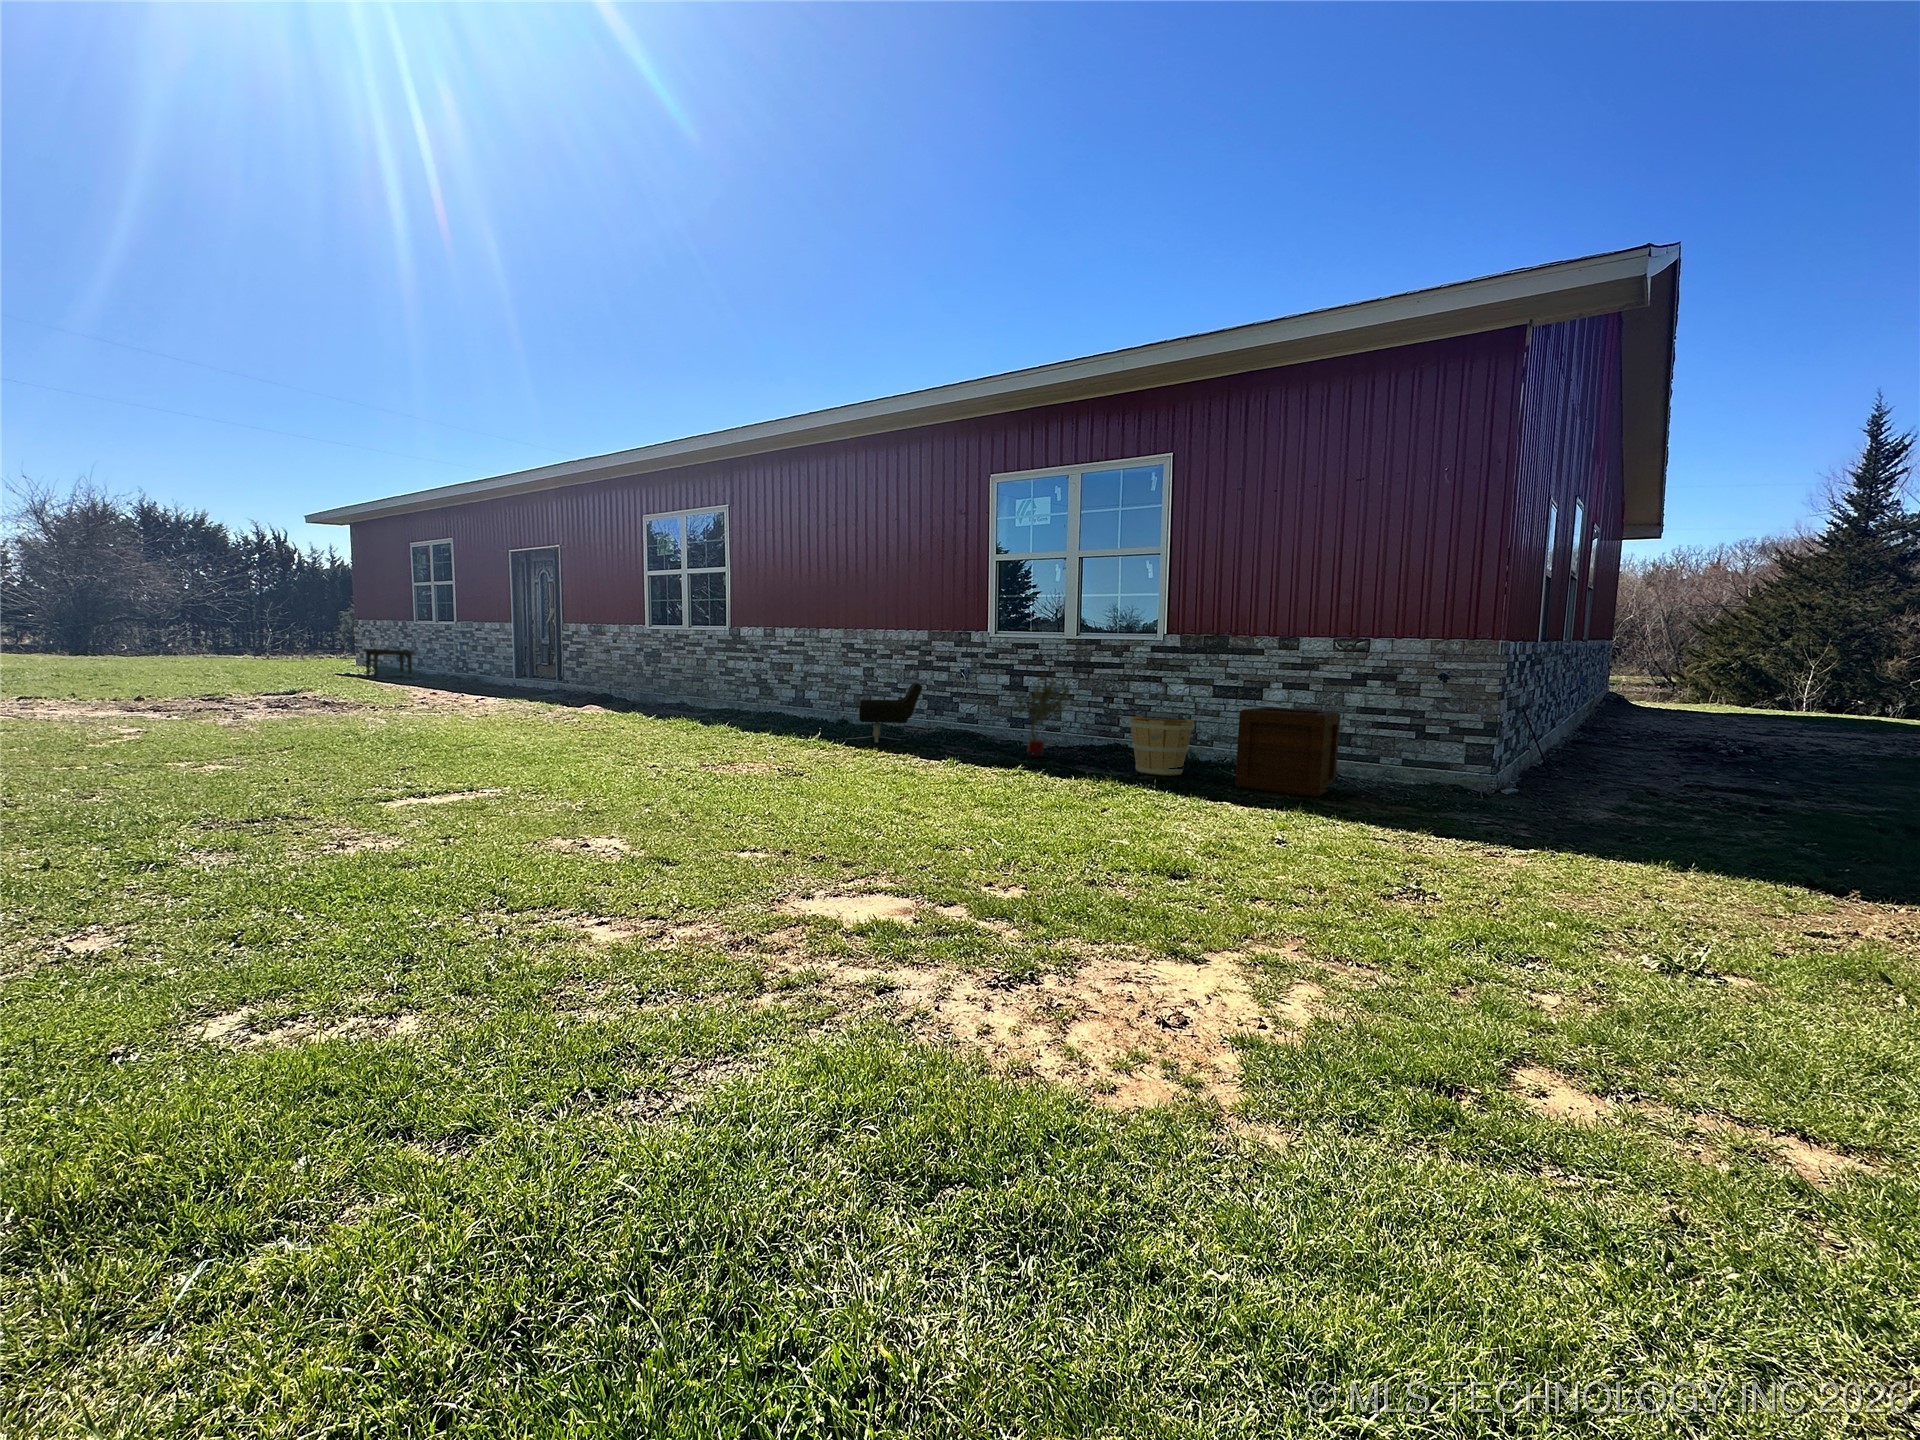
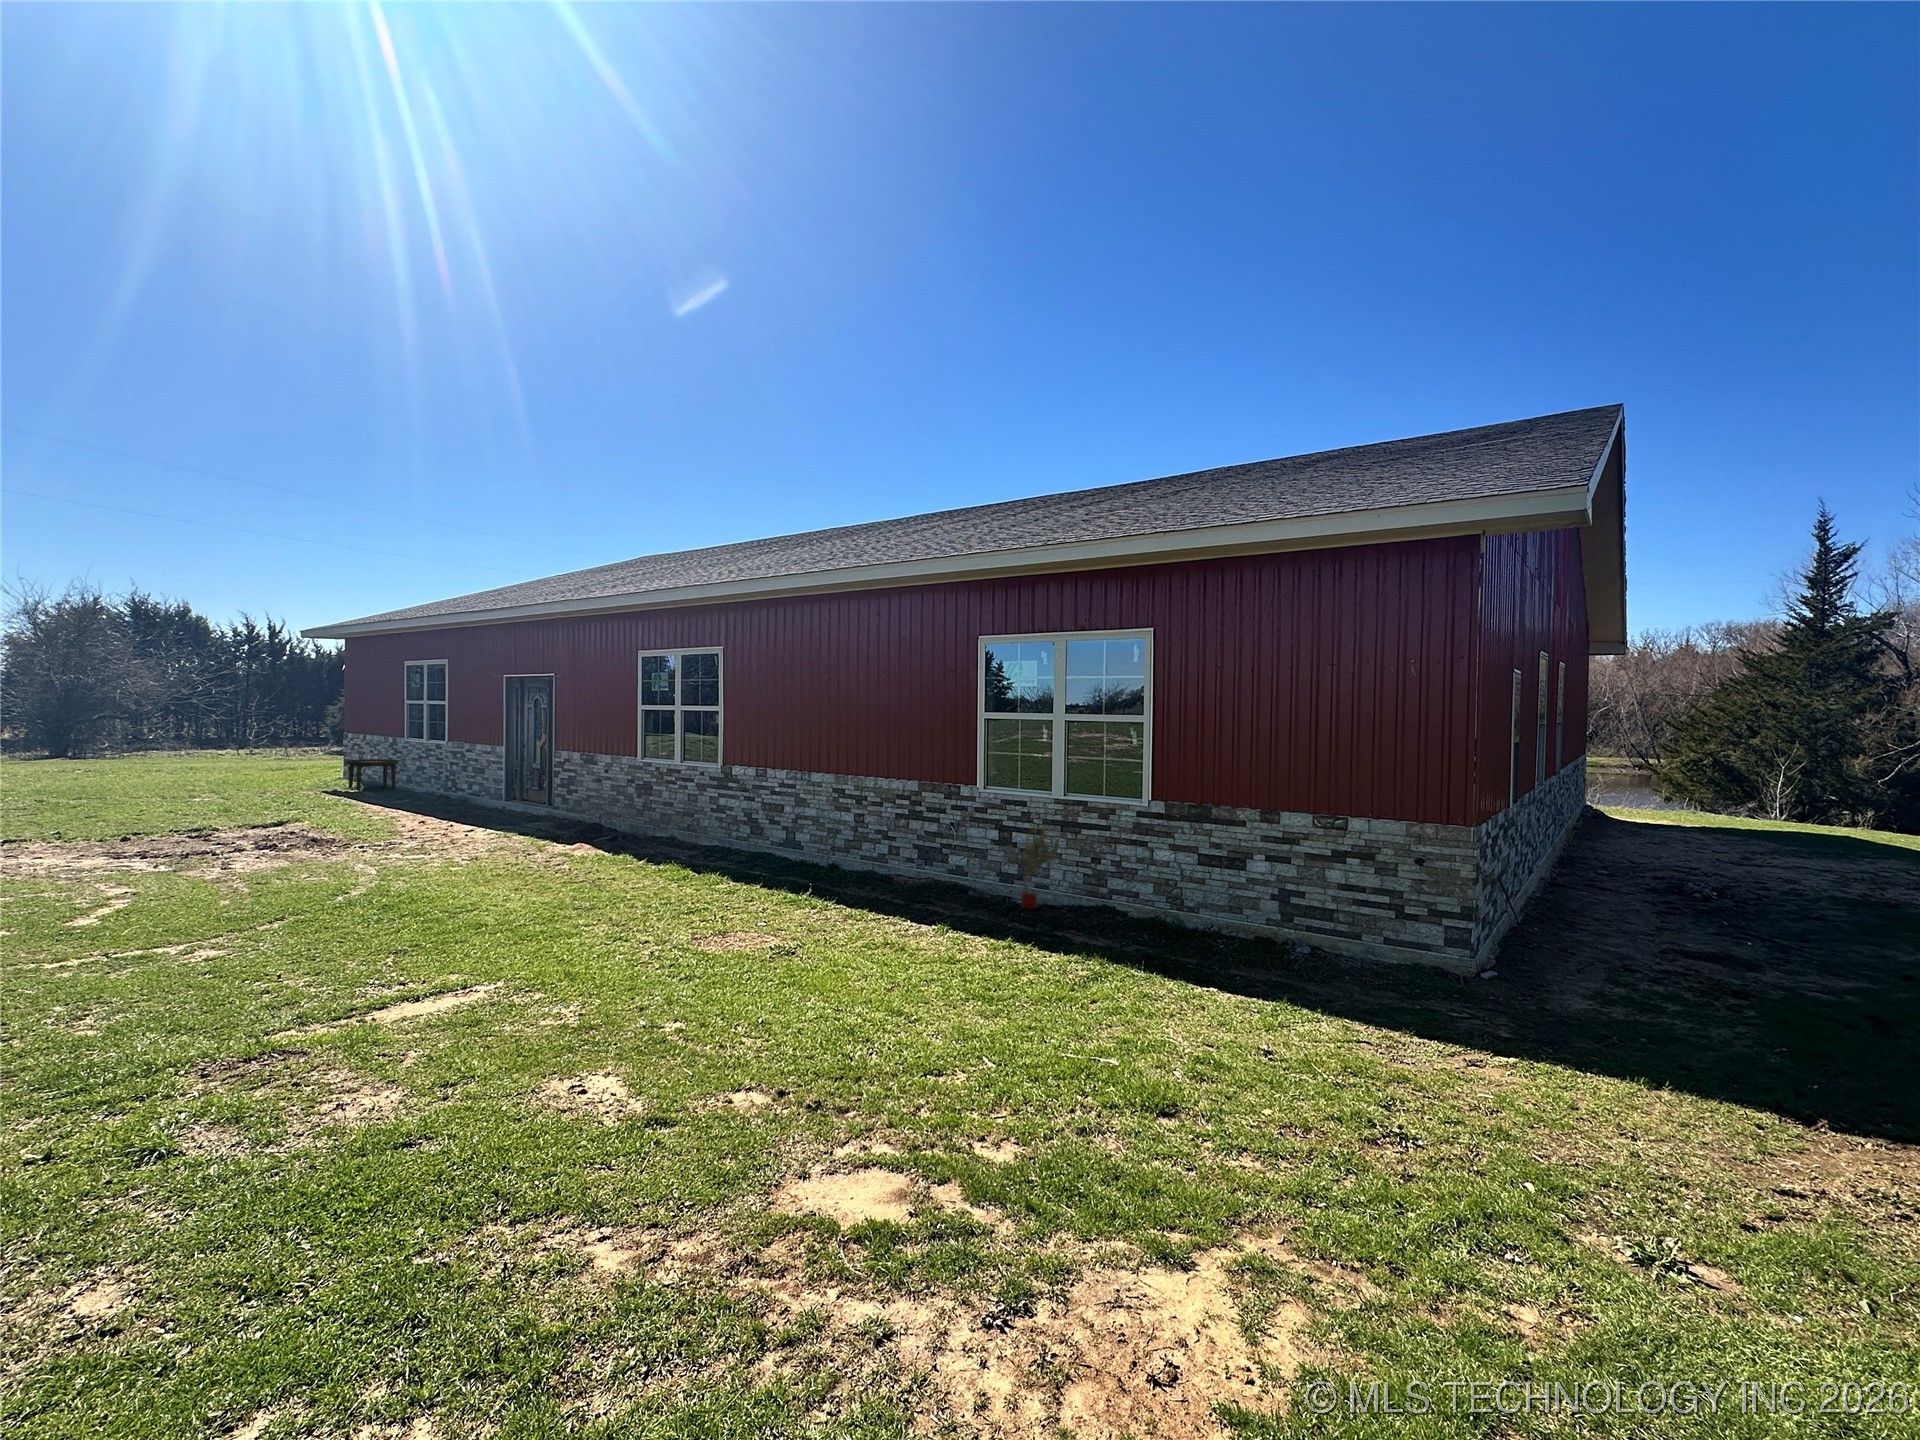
lounge chair: present [847,683,922,742] -> none [839,824,914,889]
wooden crate: present [1235,707,1340,797] -> none [1227,869,1329,971]
wooden bucket: present [1129,716,1195,775] -> none [1121,873,1186,937]

